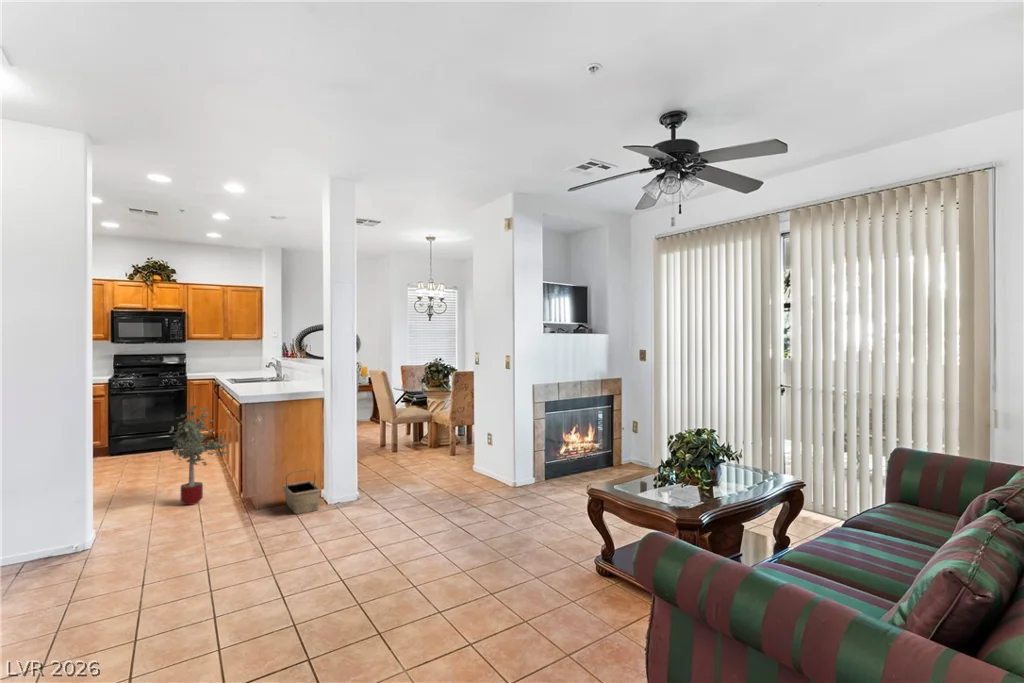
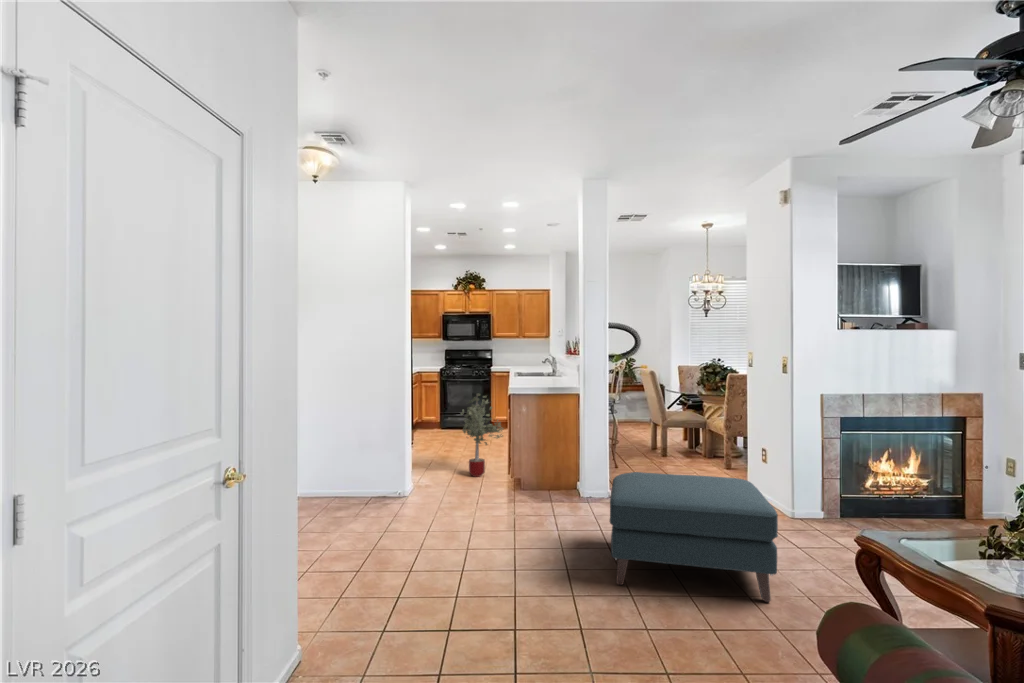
ottoman: none [381,460,530,578] -> present [610,472,778,602]
basket: present [282,470,320,514] -> none [542,461,572,501]

